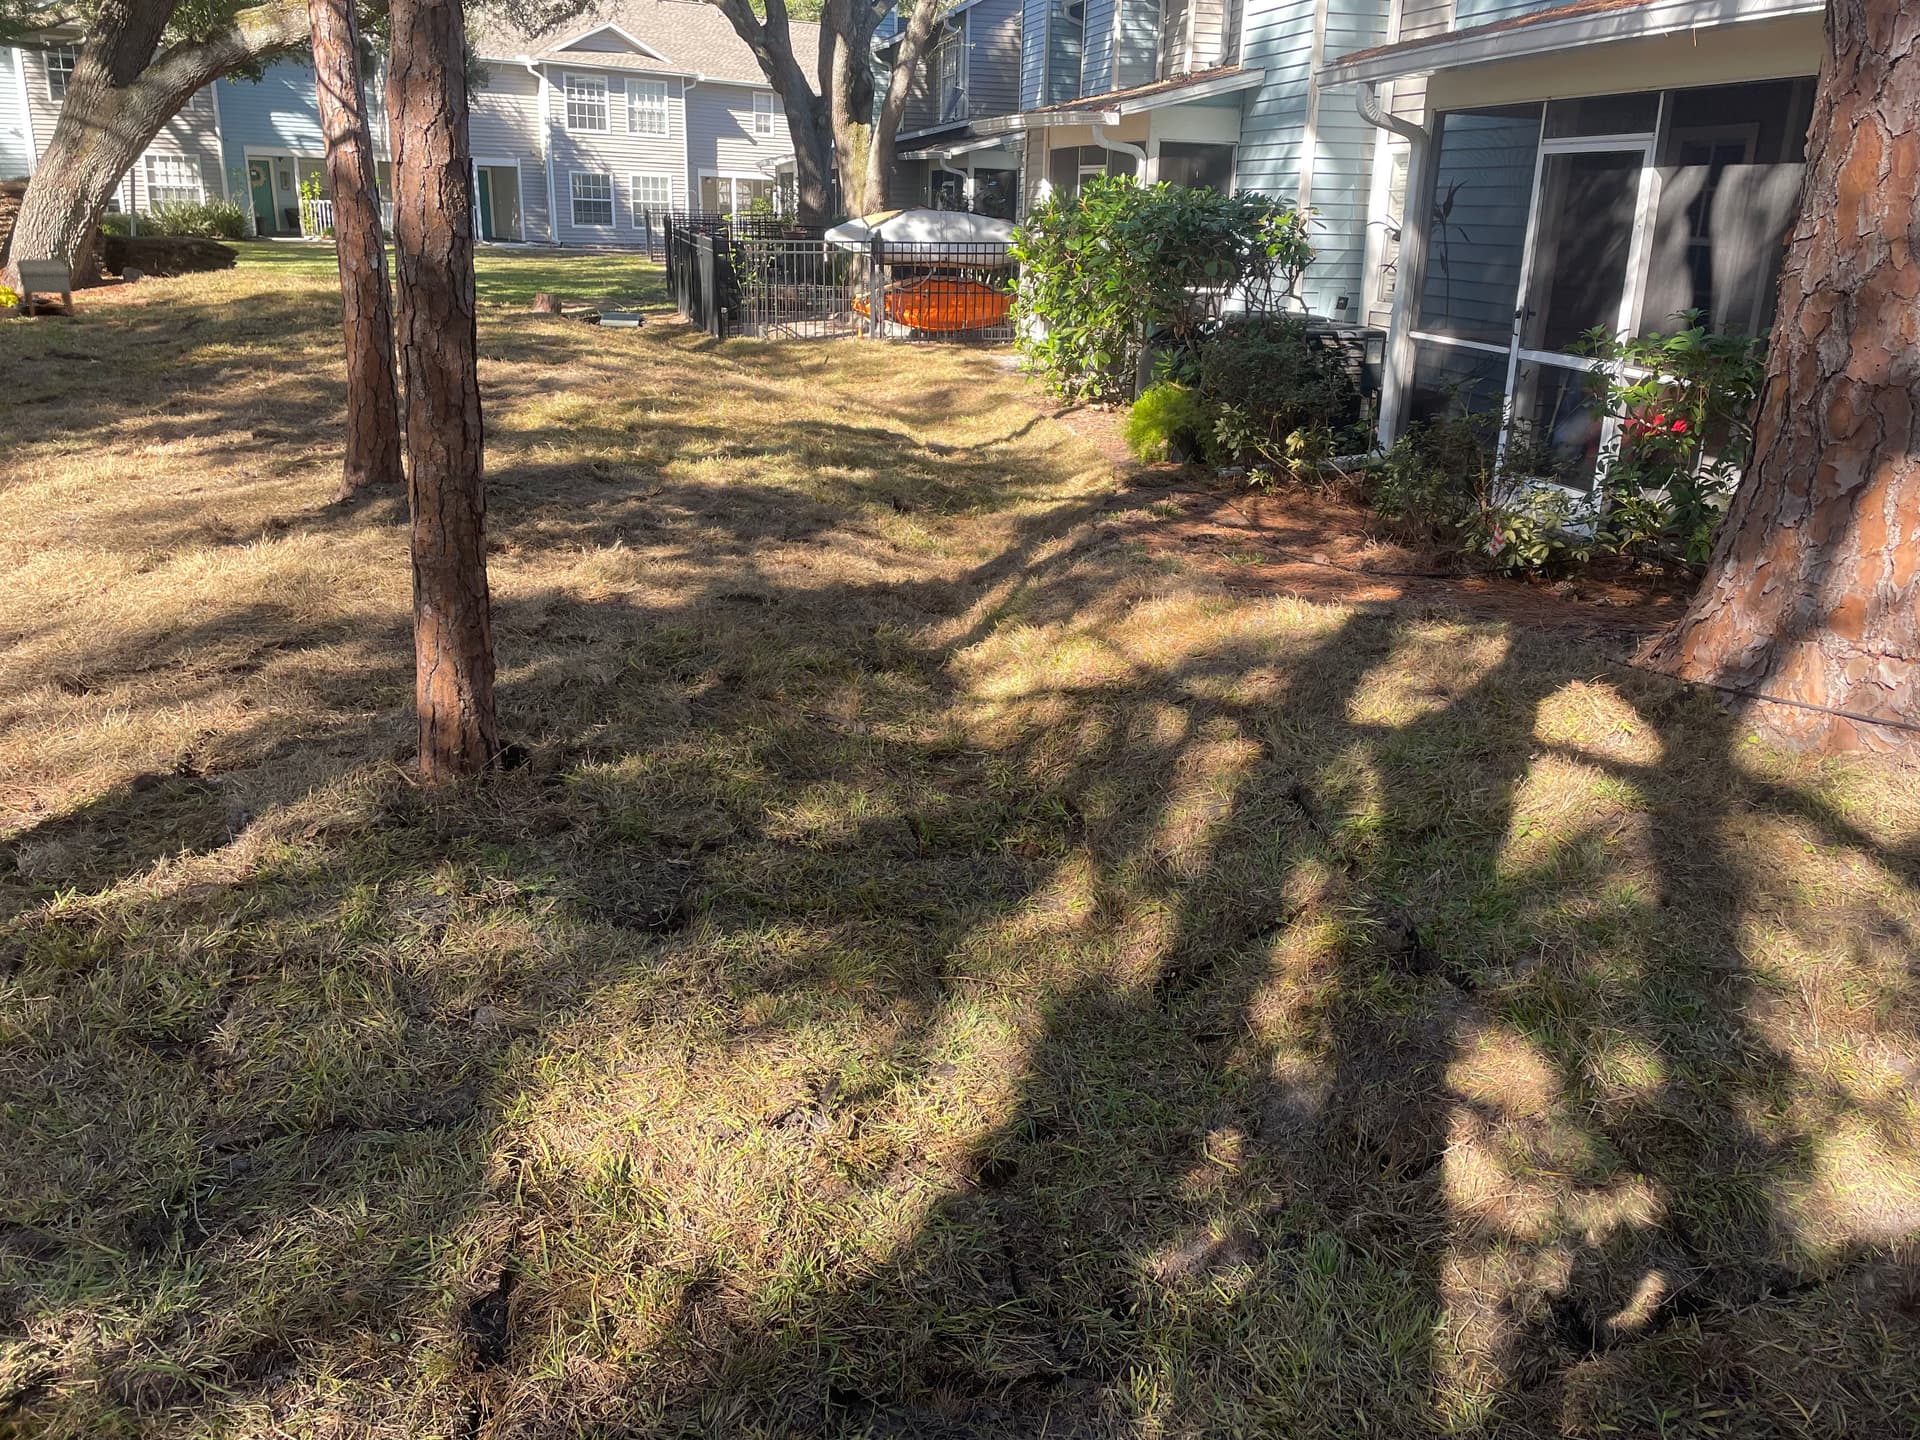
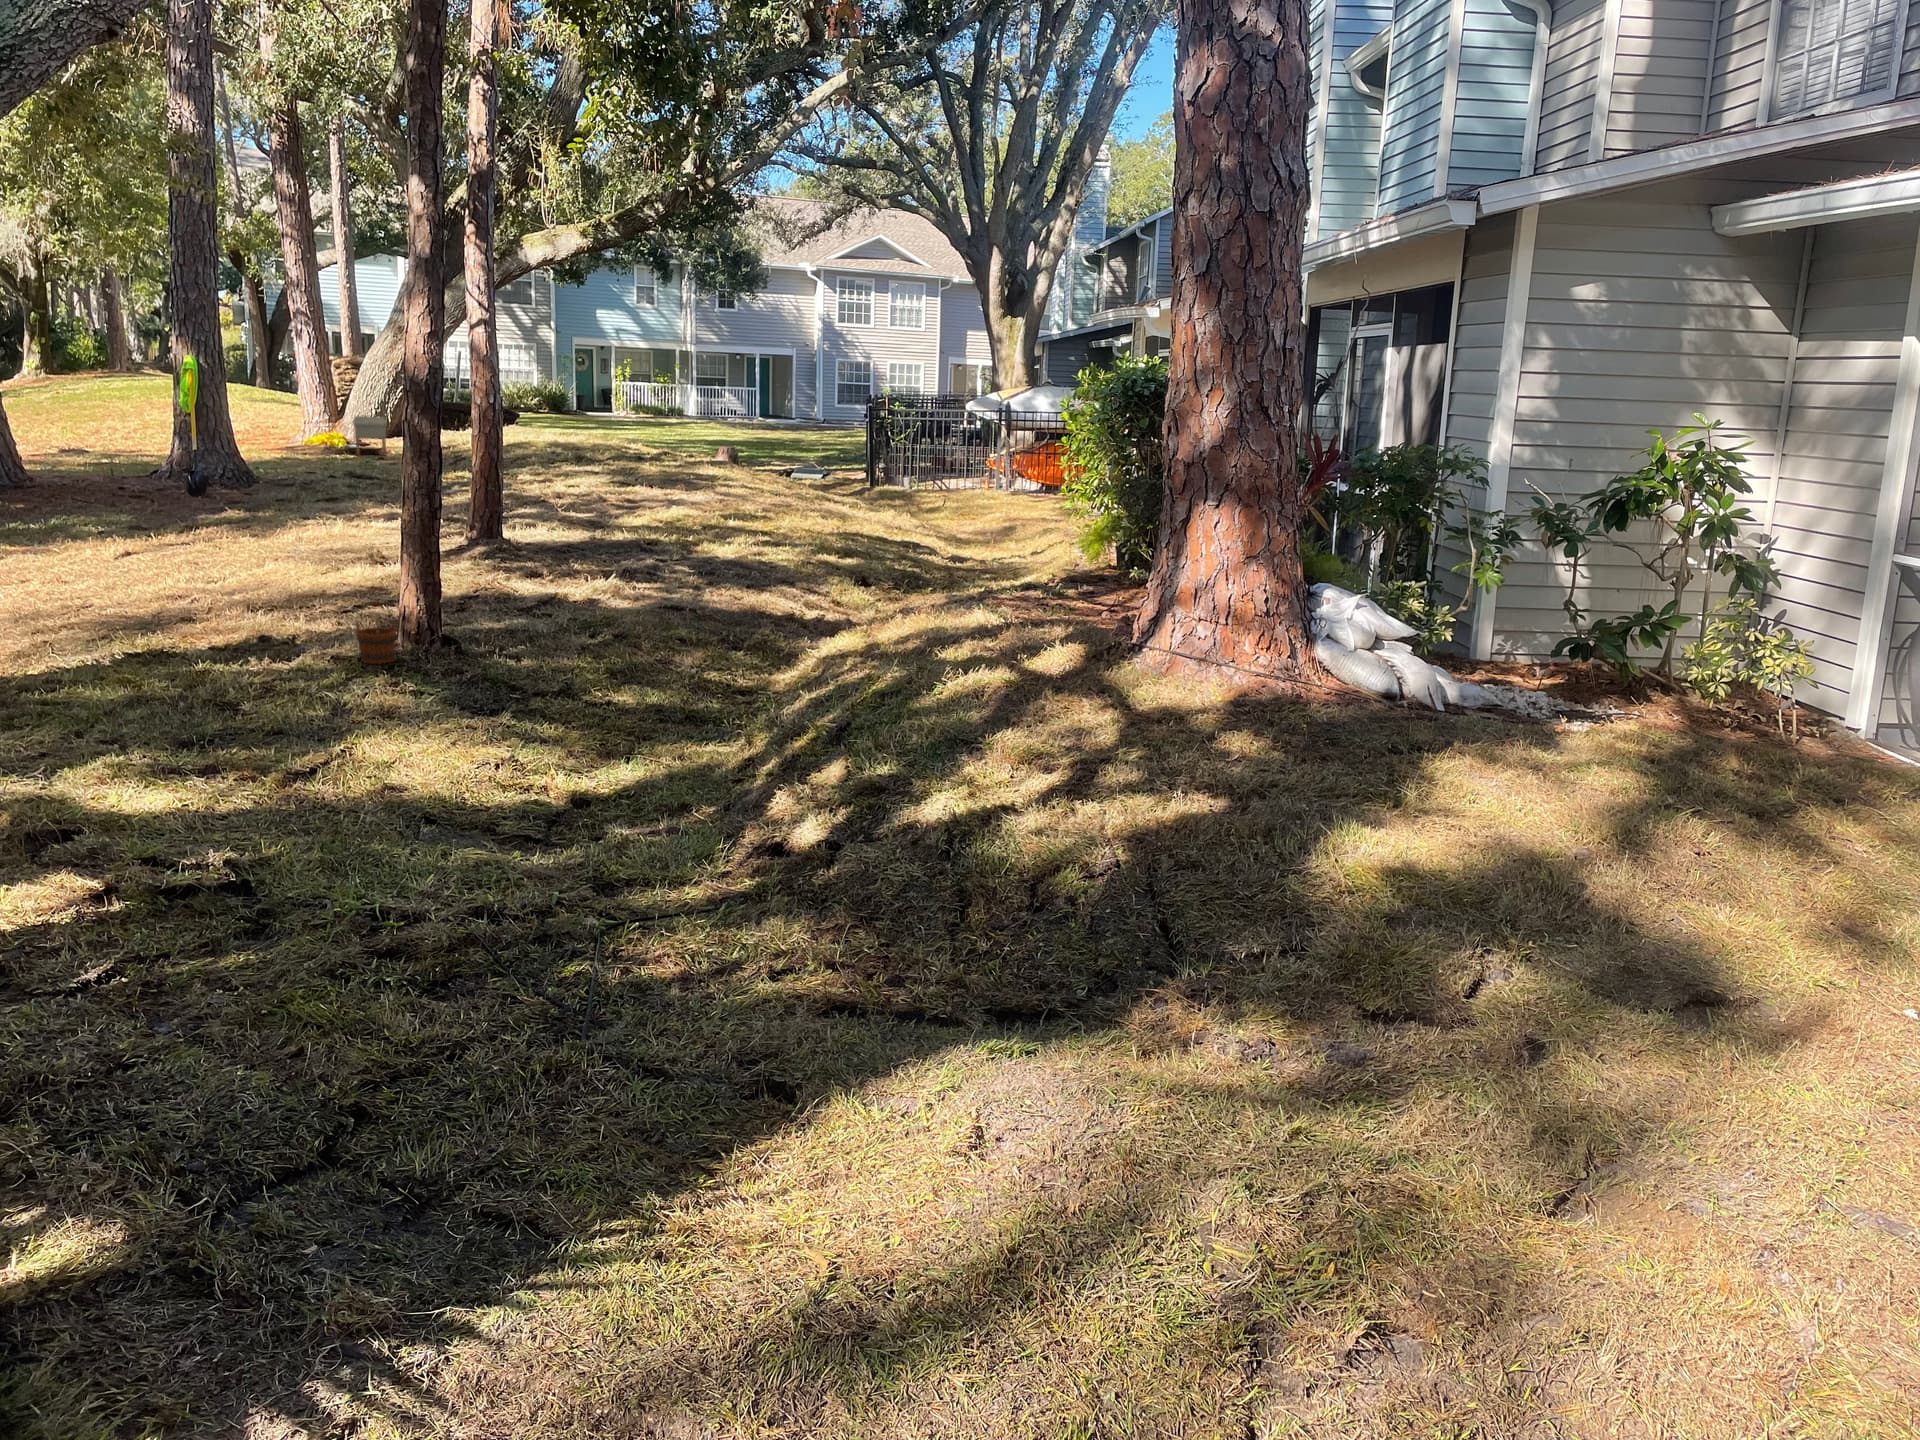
wooden bucket: none [257,664,337,779] -> present [355,601,398,664]

